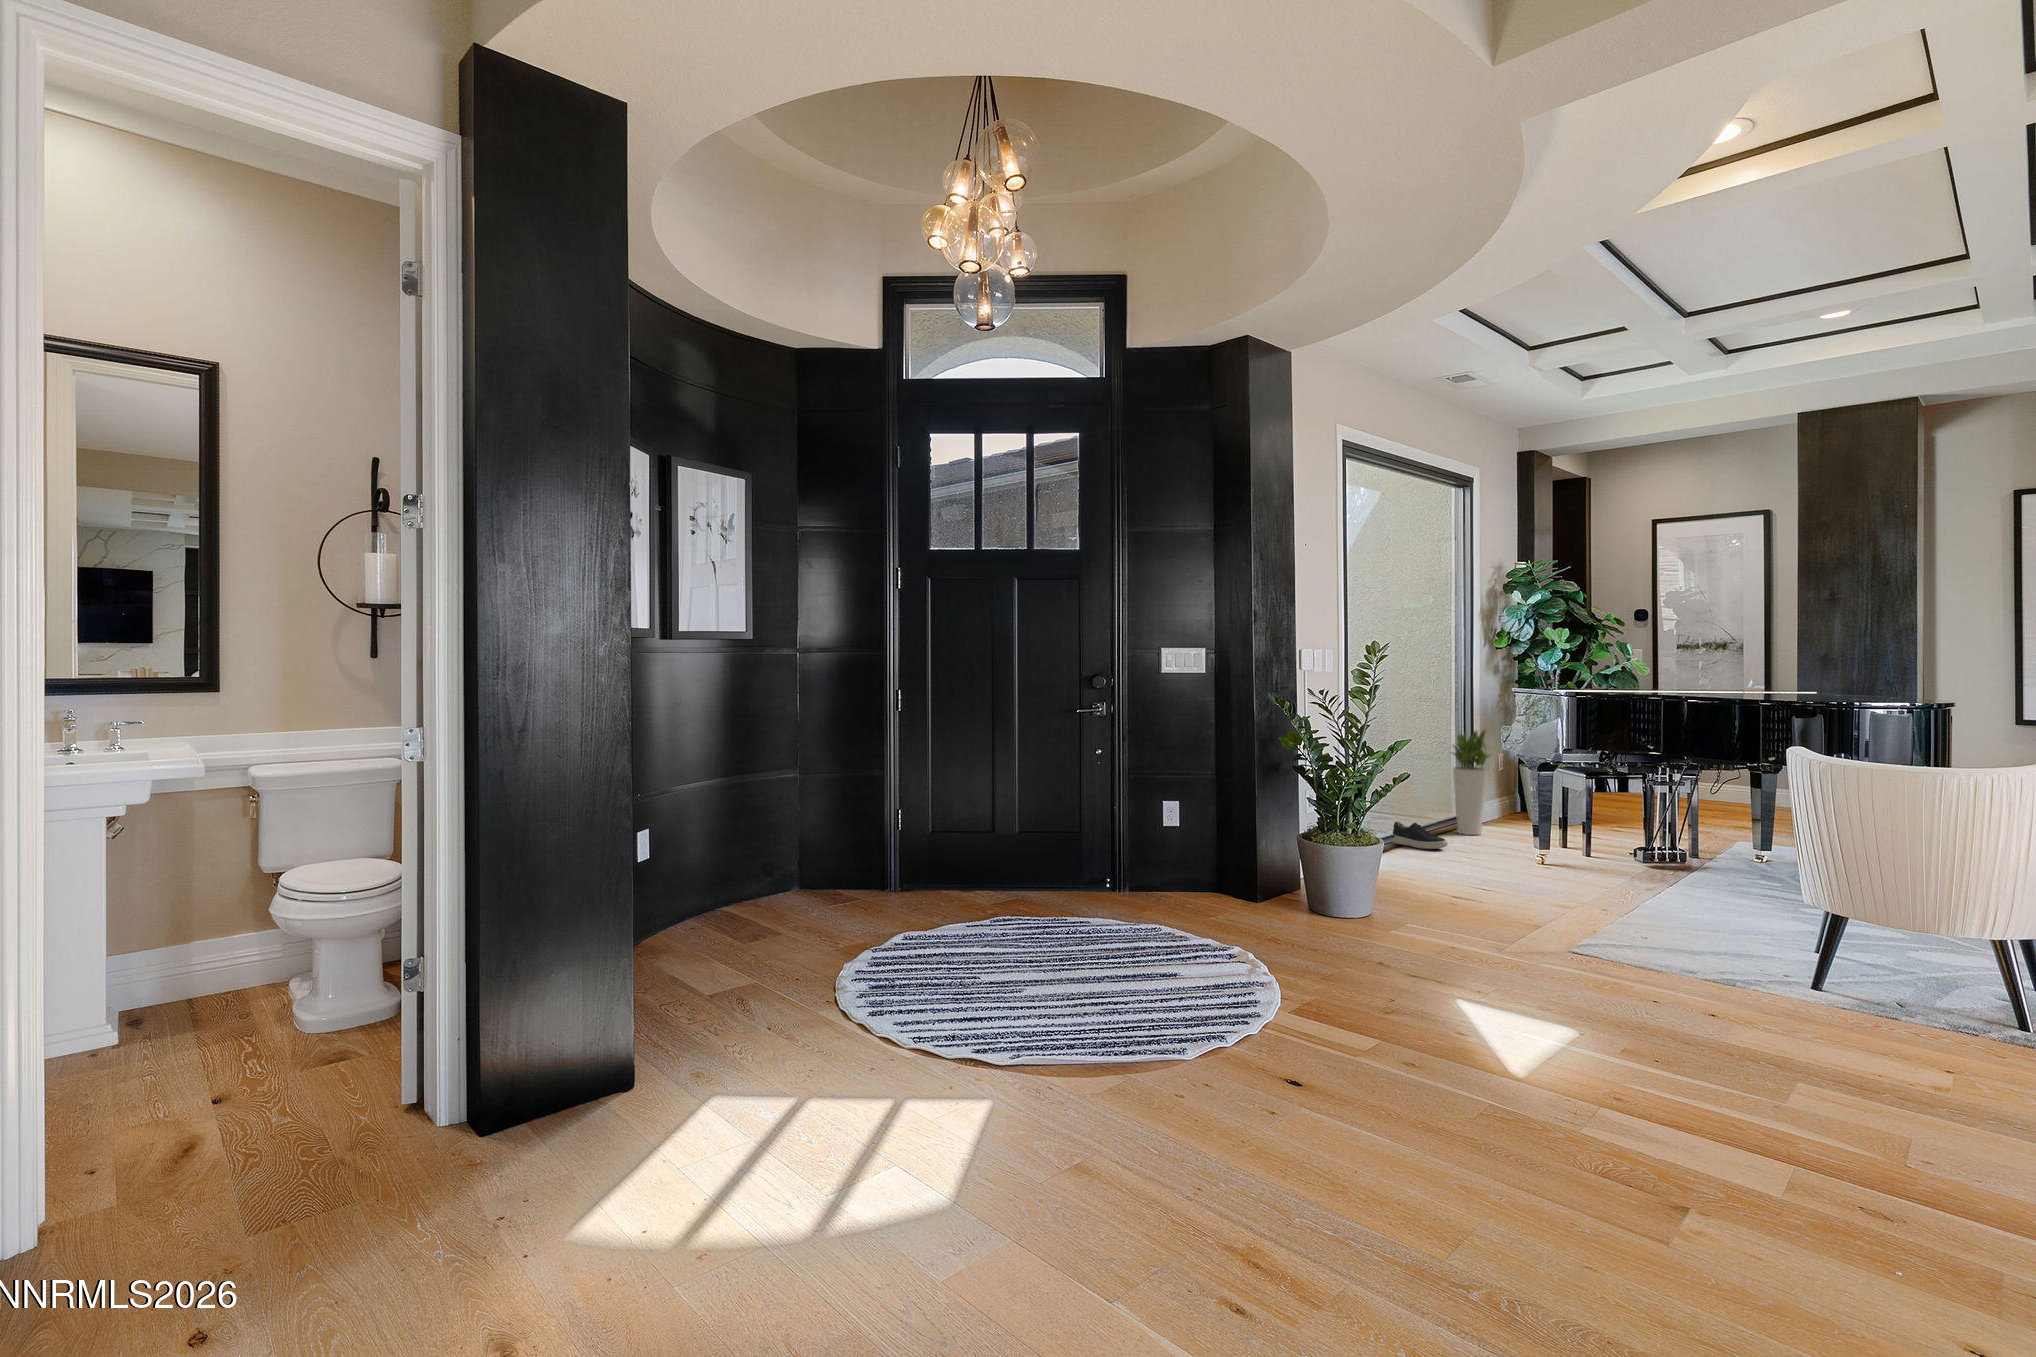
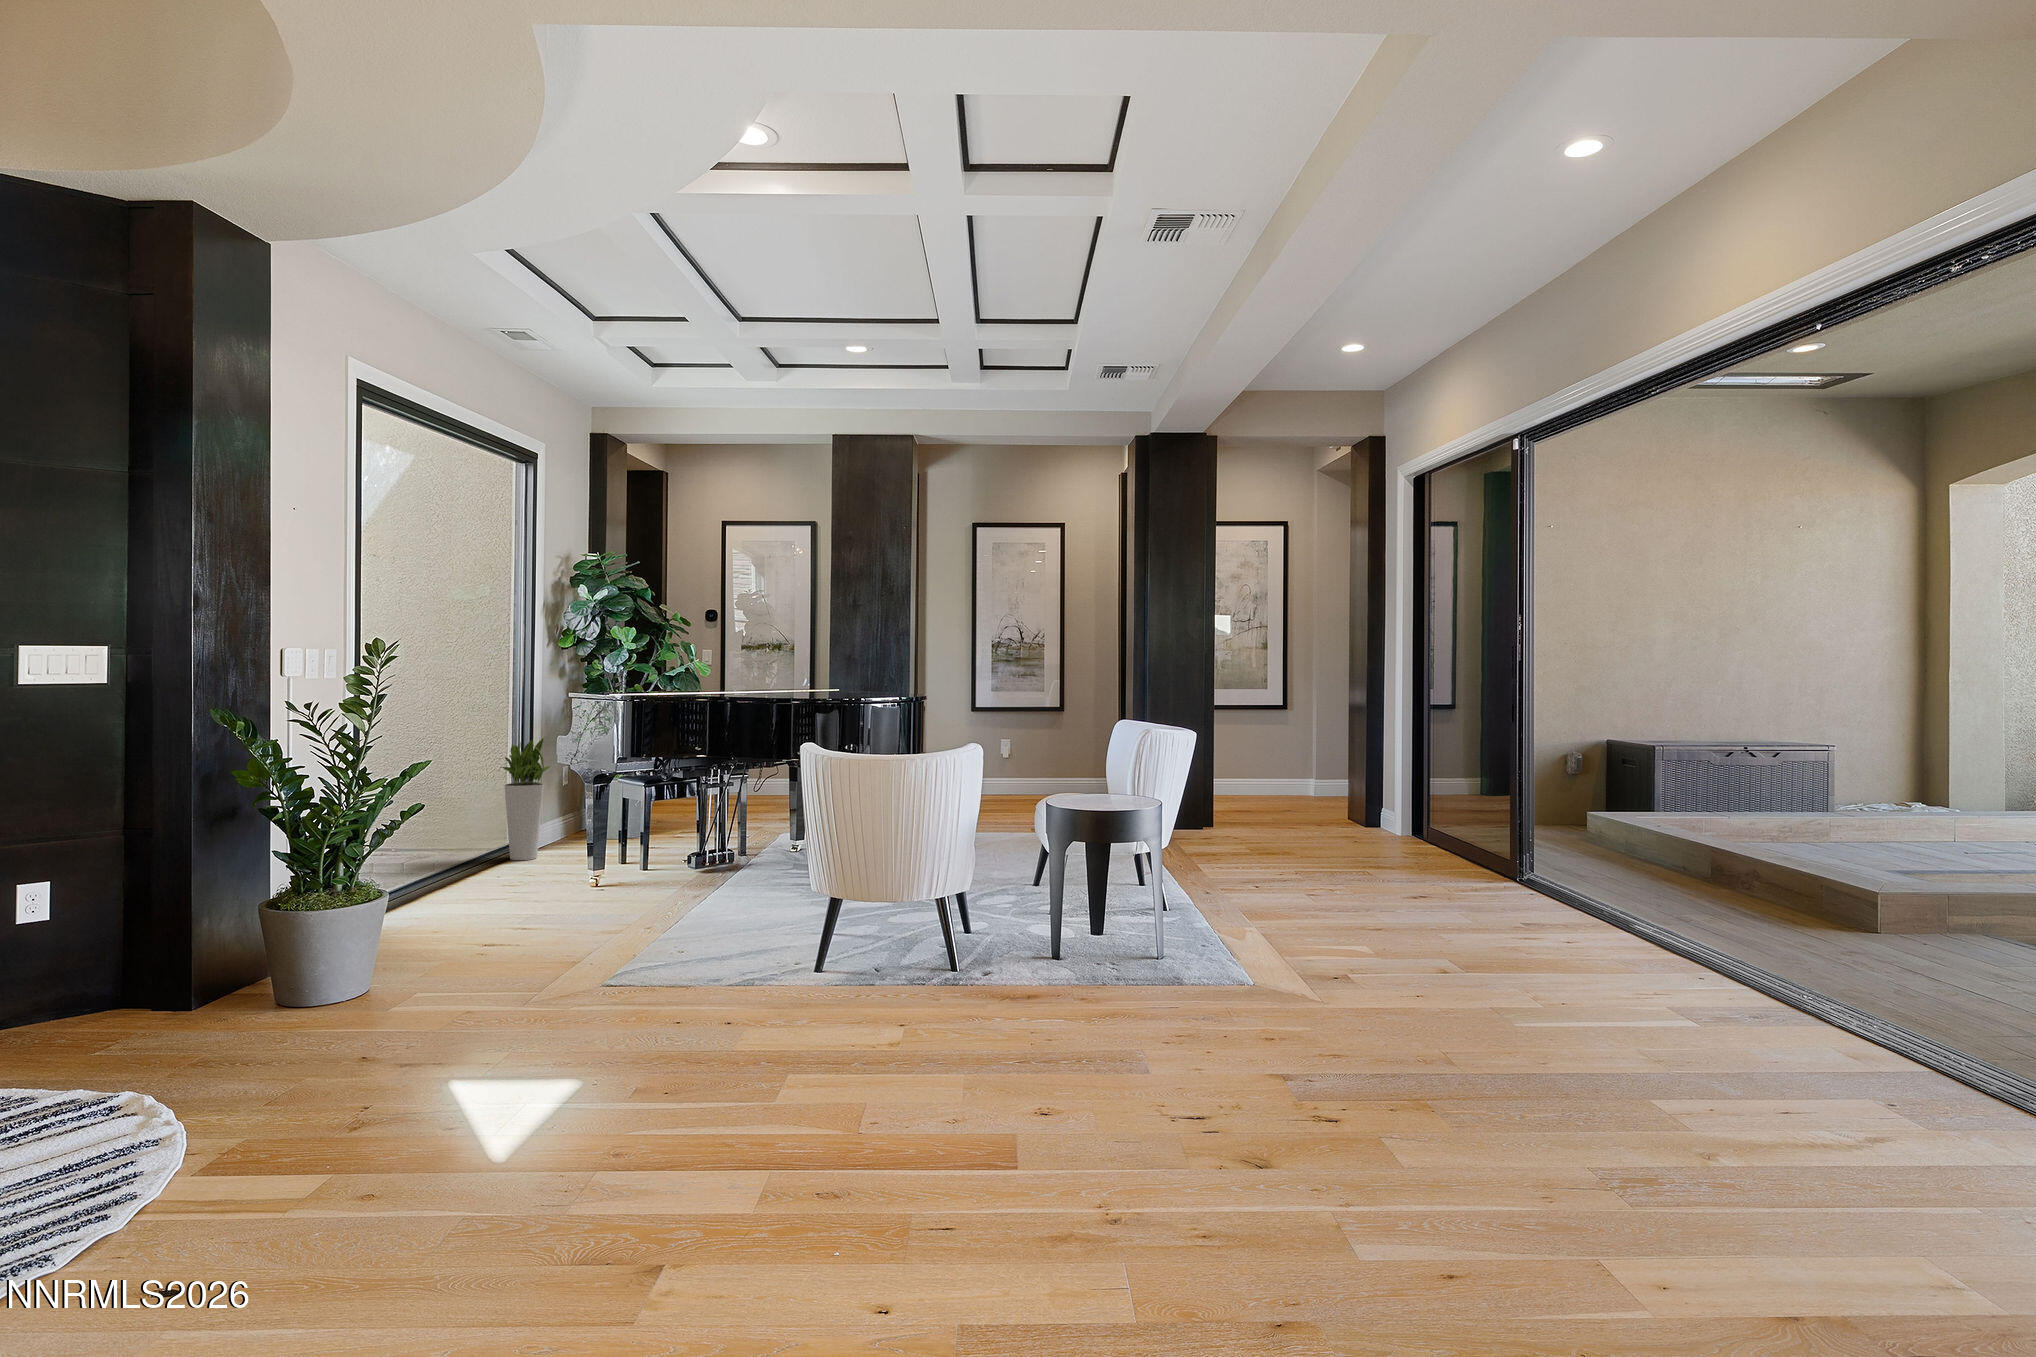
shoe: present [1390,822,1448,849] -> none [422,855,492,886]

